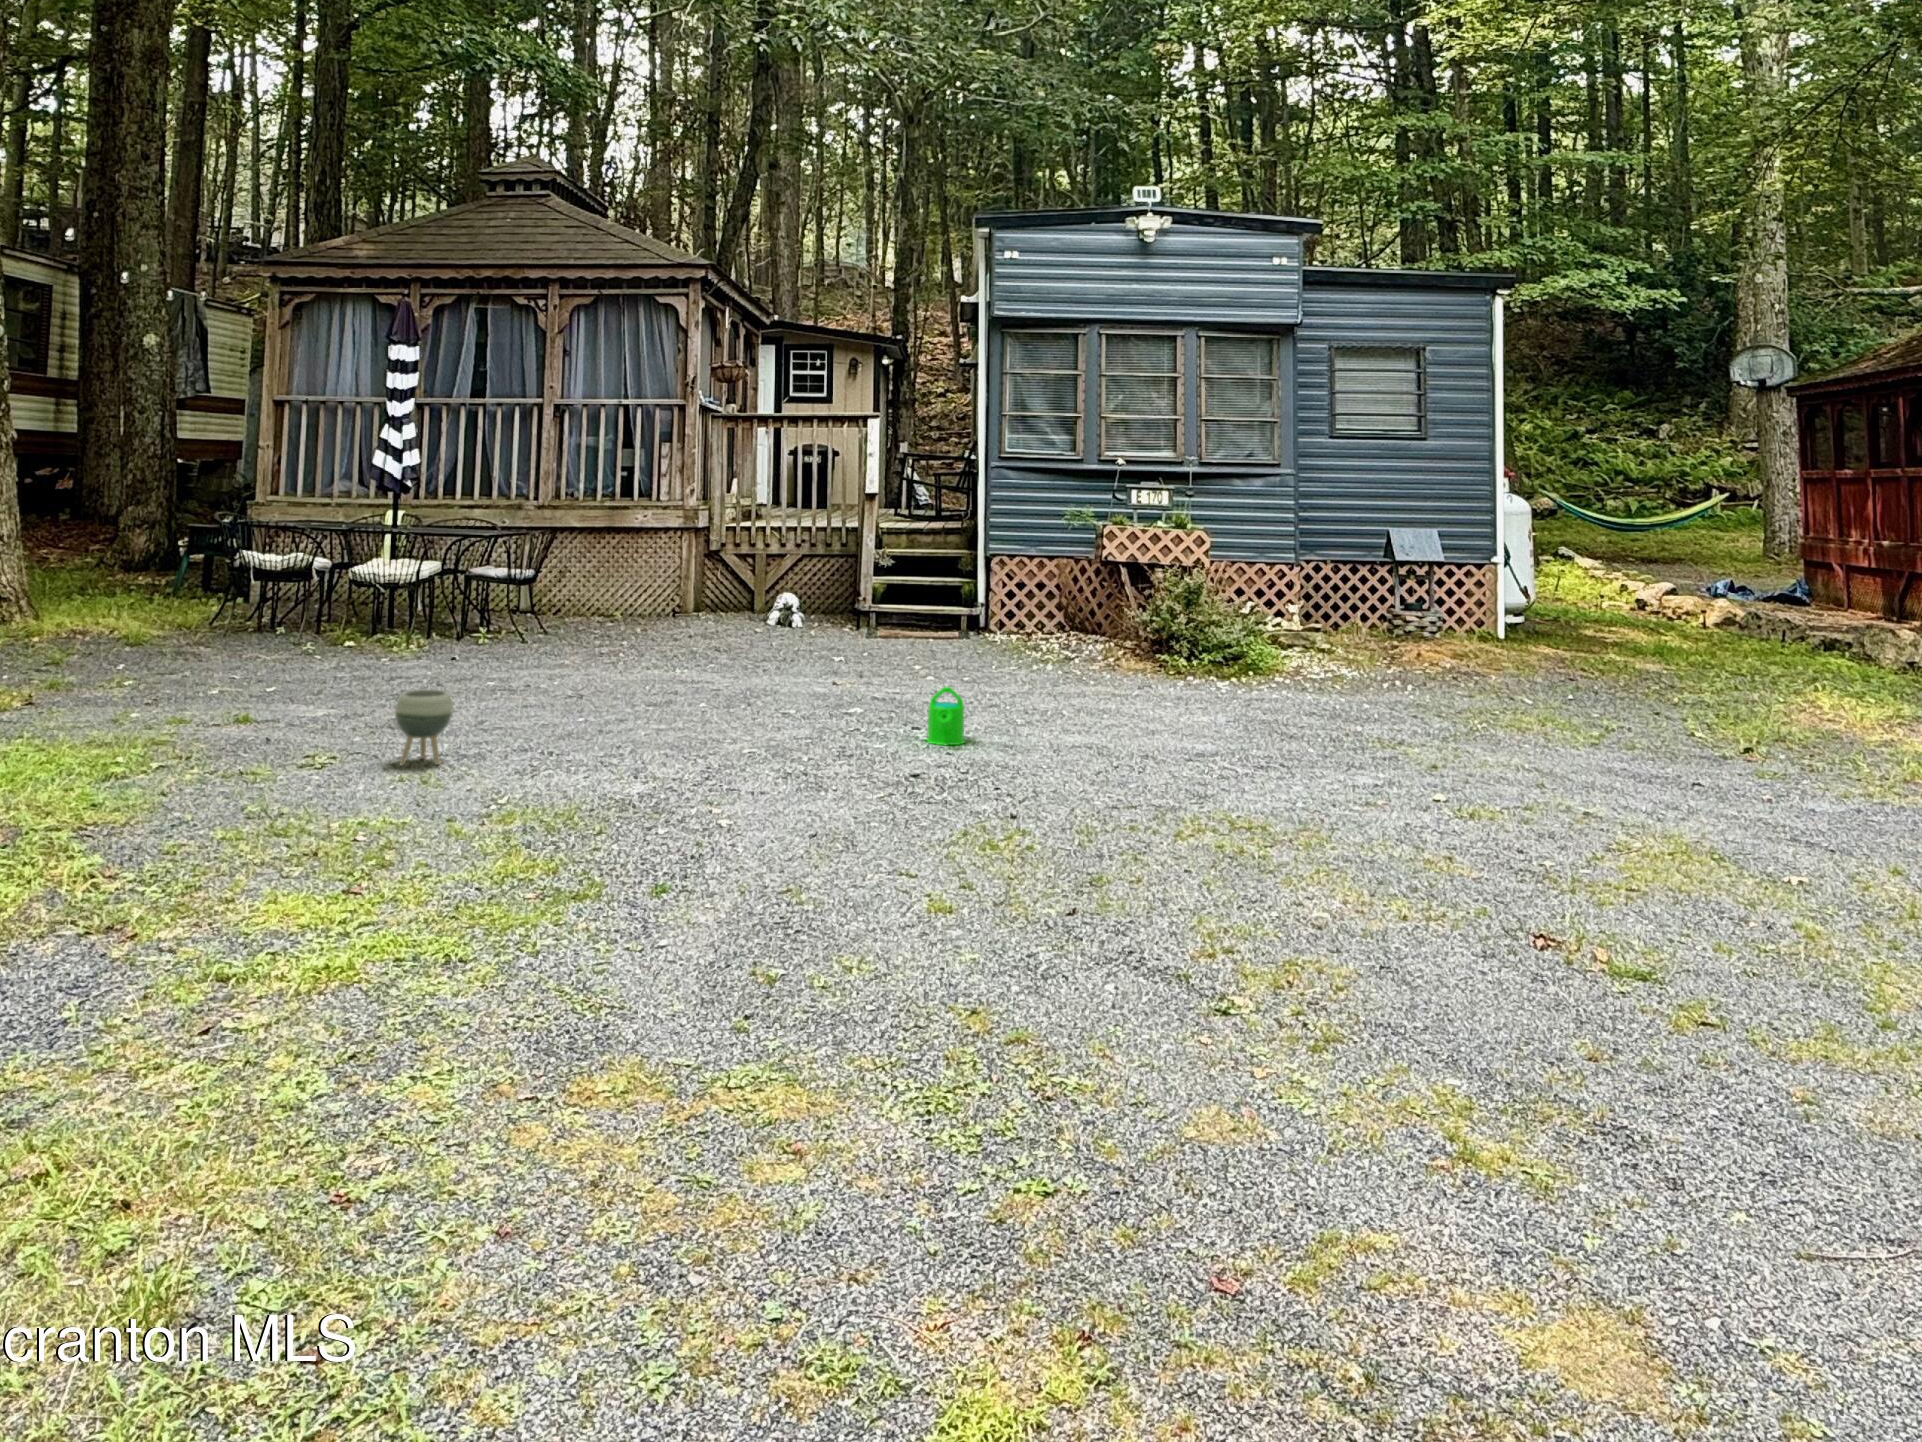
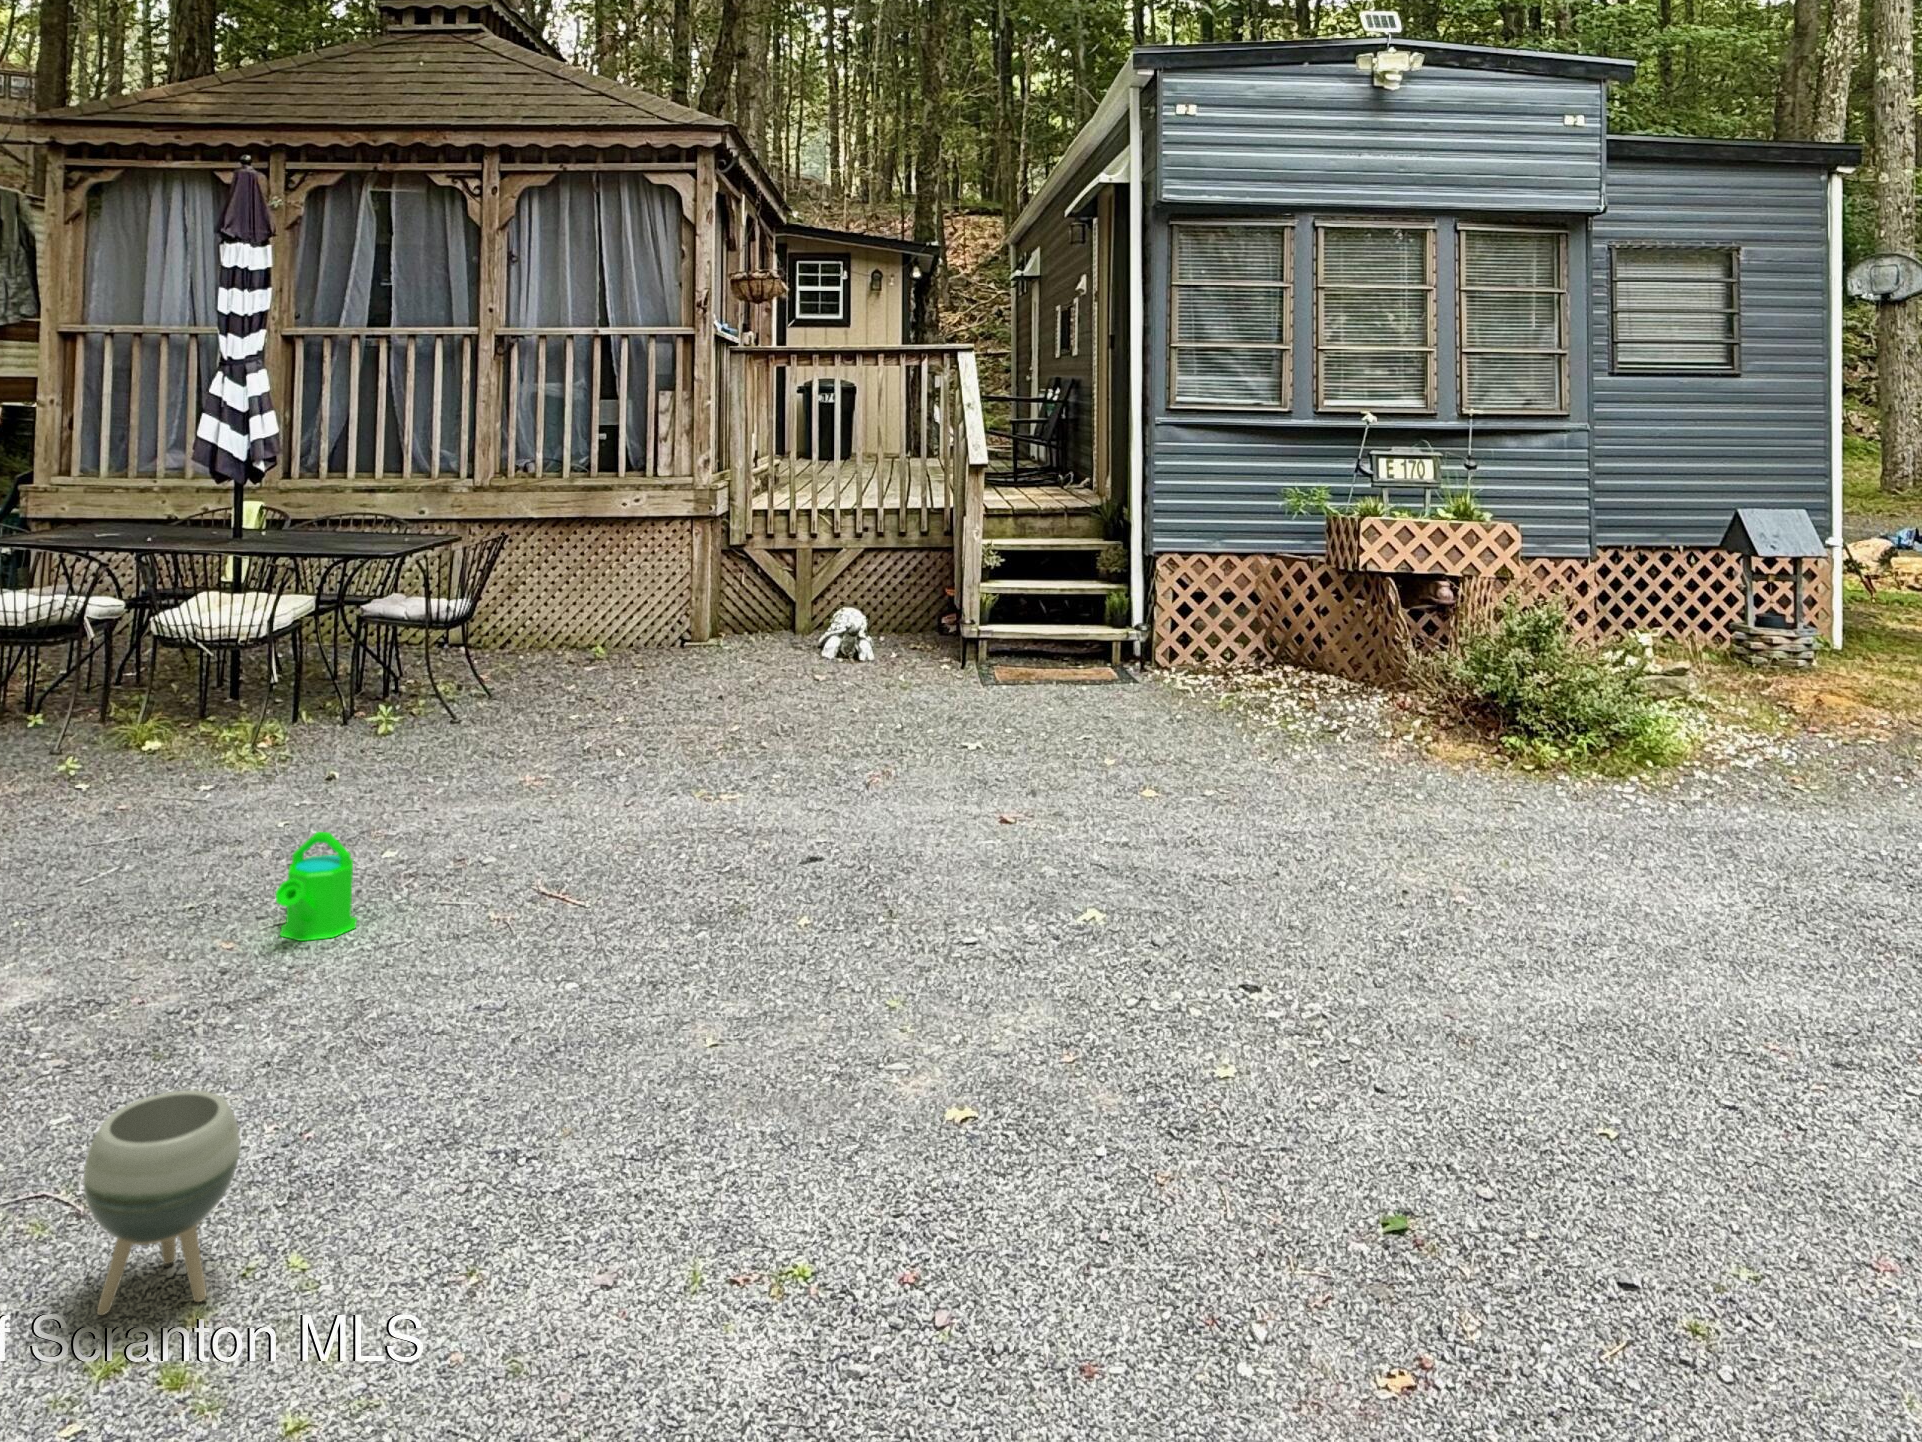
watering can: present [926,686,965,745] -> present [276,832,357,941]

